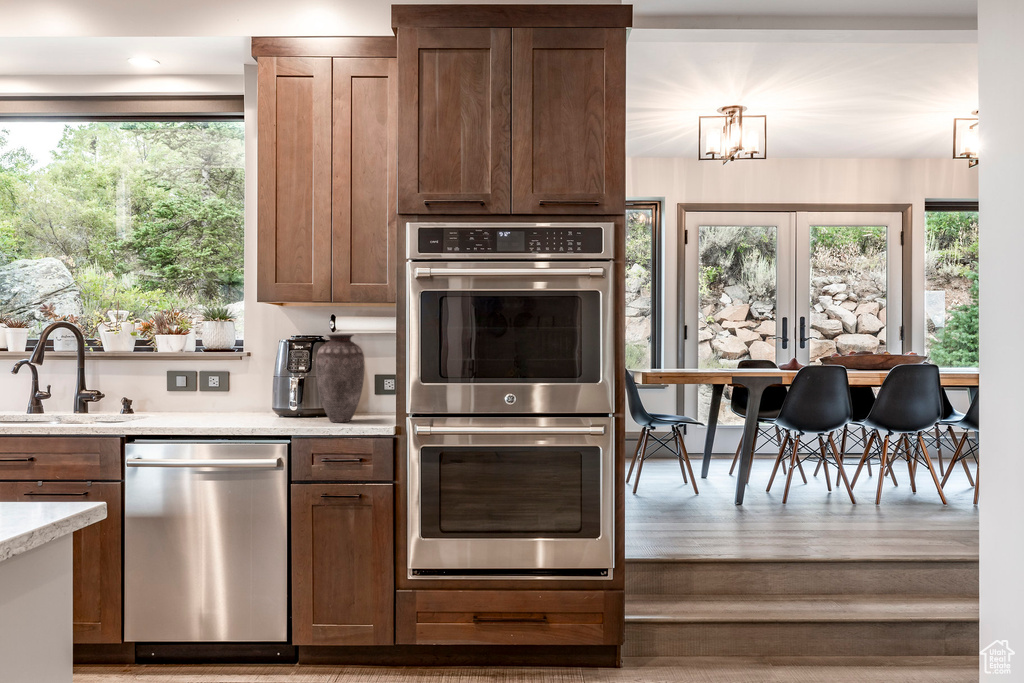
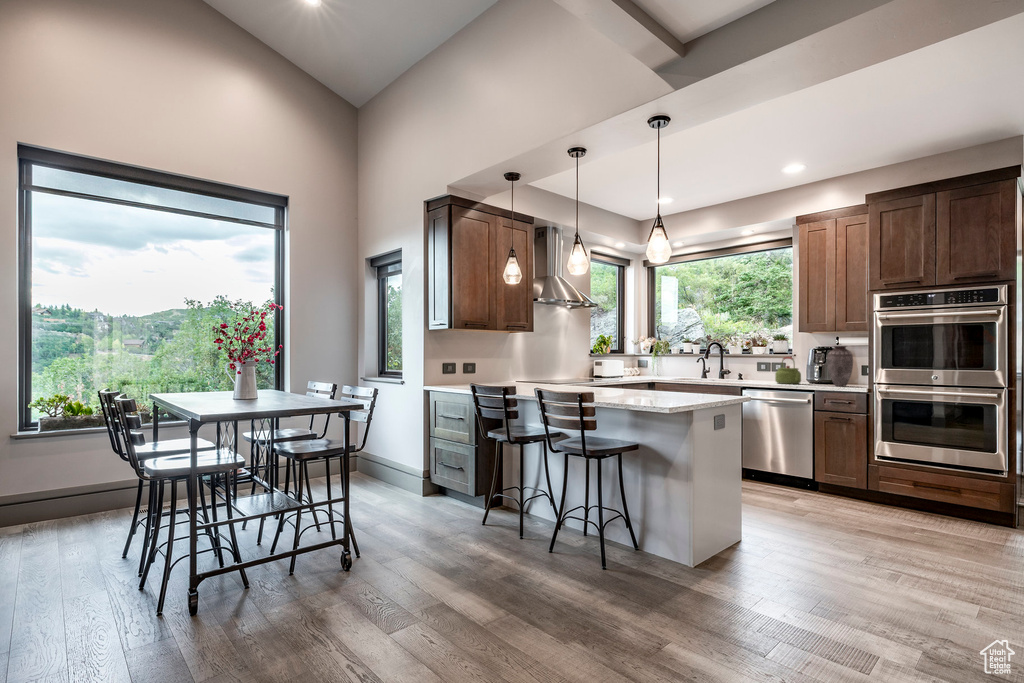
kettle: none [204,359,261,423] -> present [775,357,801,384]

